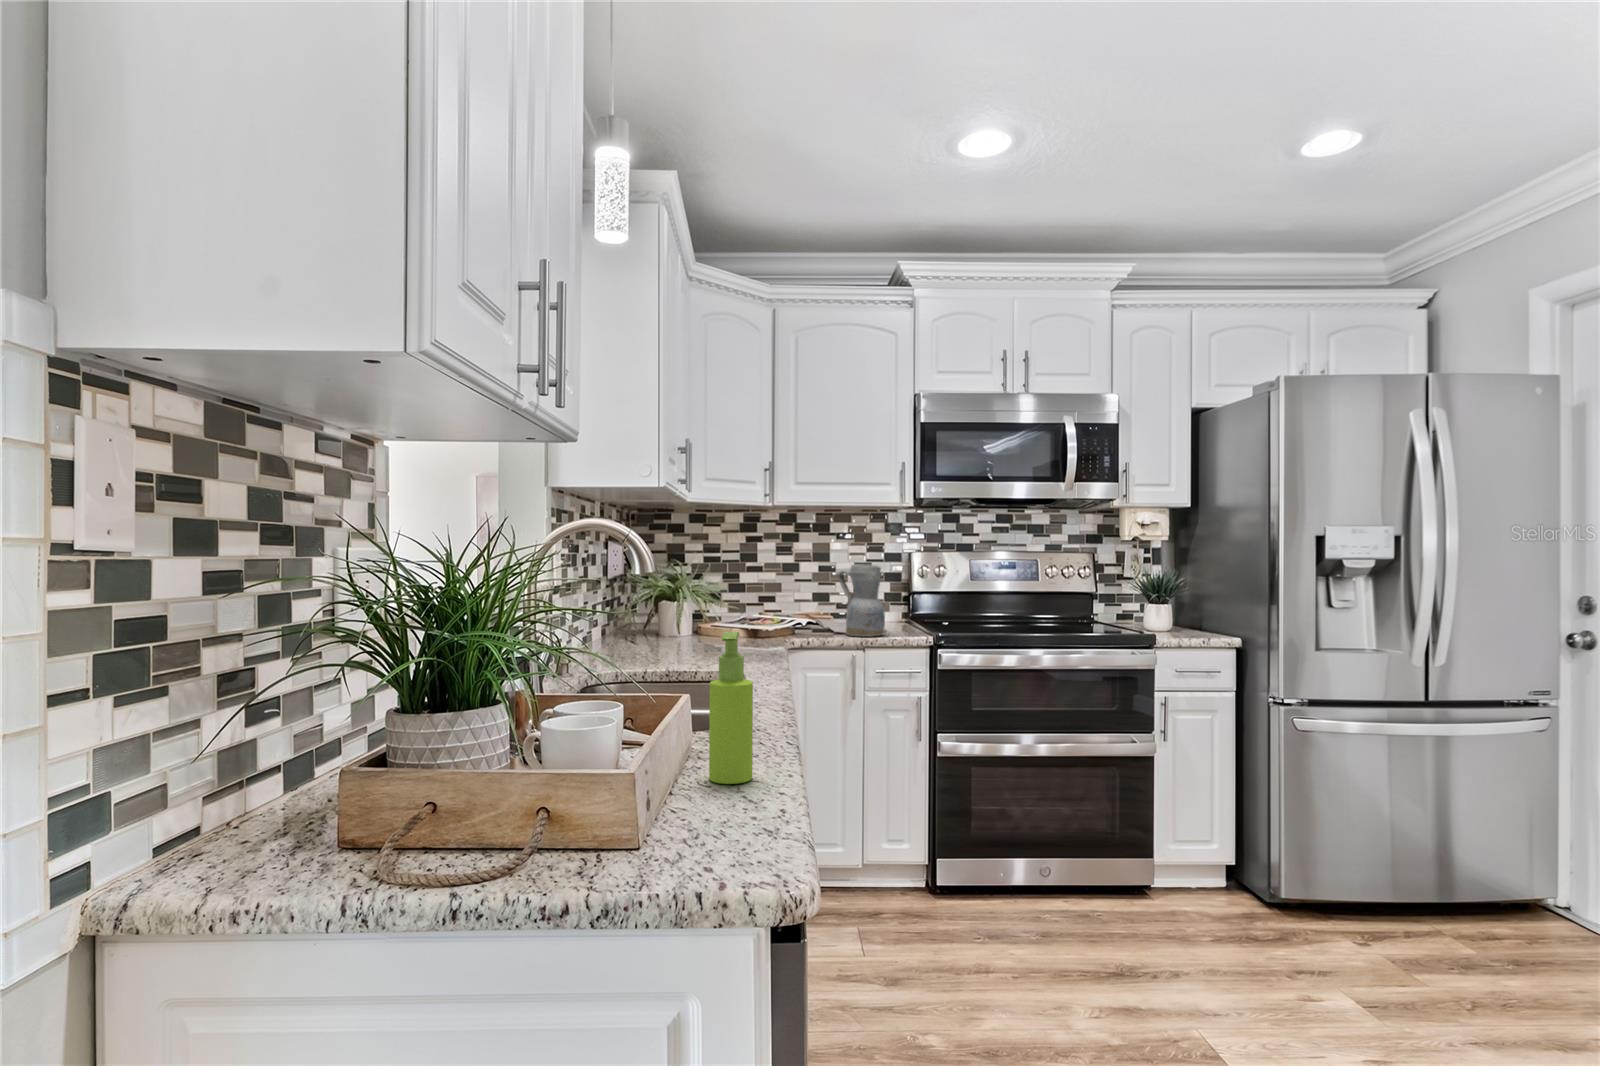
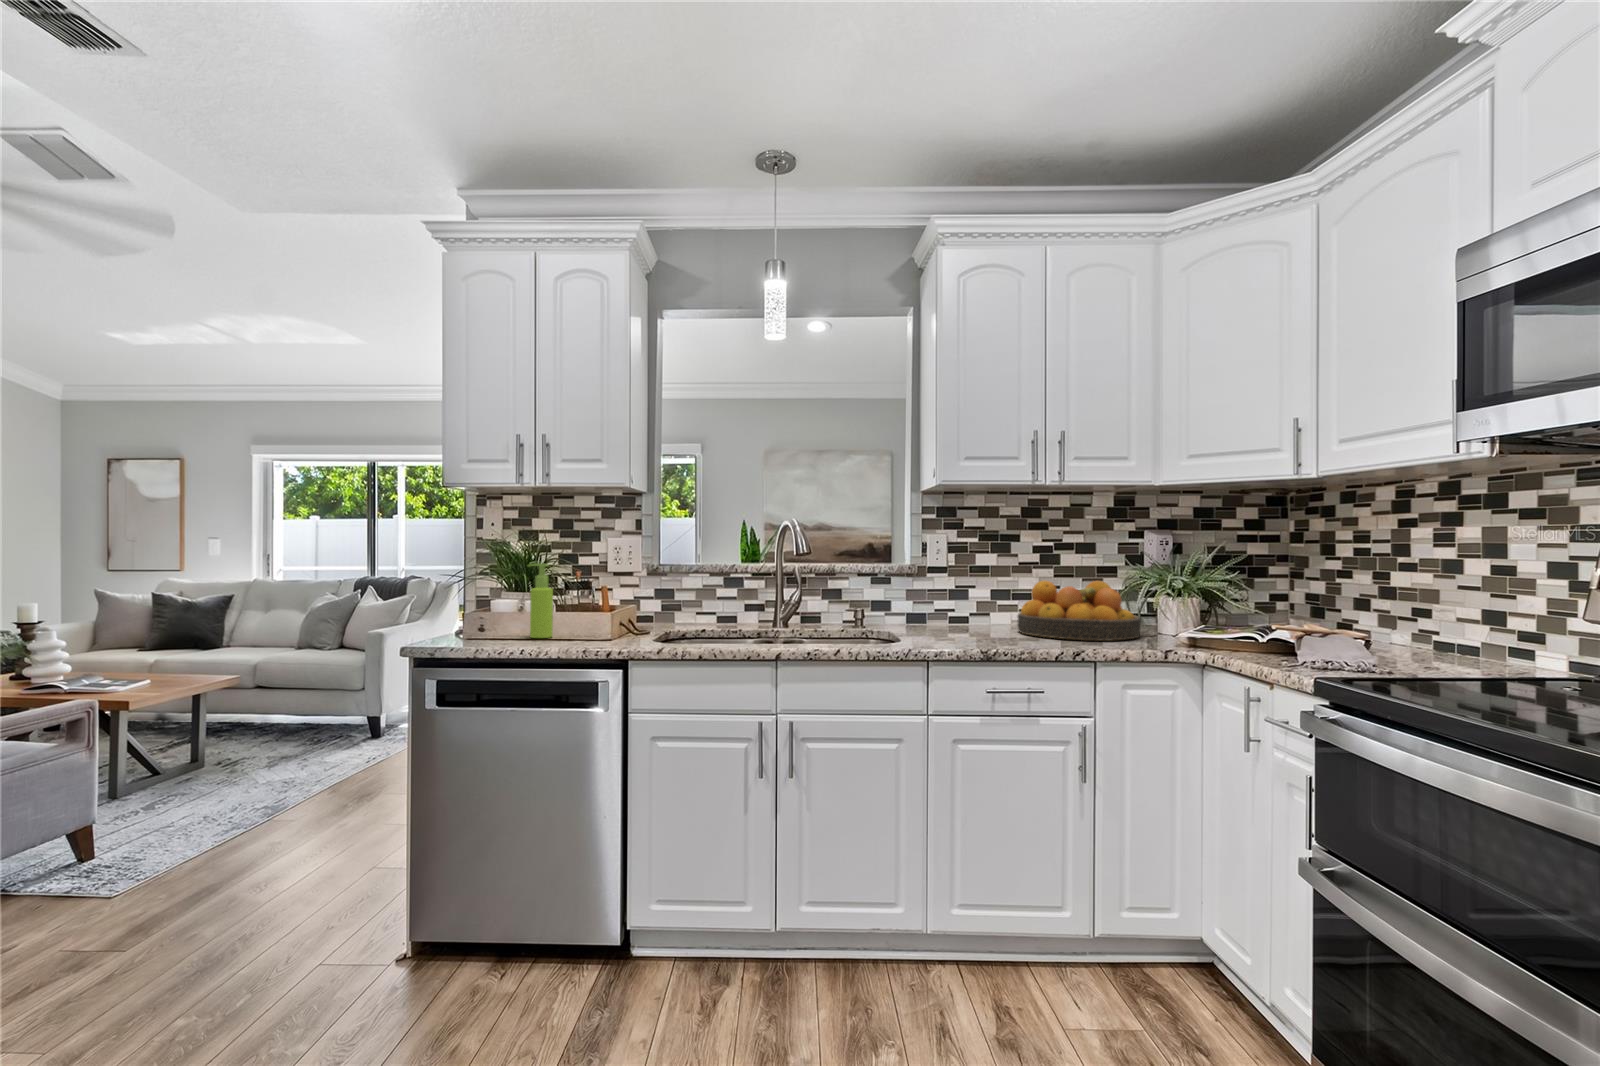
ceramic pitcher: present [838,564,885,636] -> none [1267,555,1336,666]
fruit bowl: none [645,594,756,652] -> present [1017,581,1141,641]

